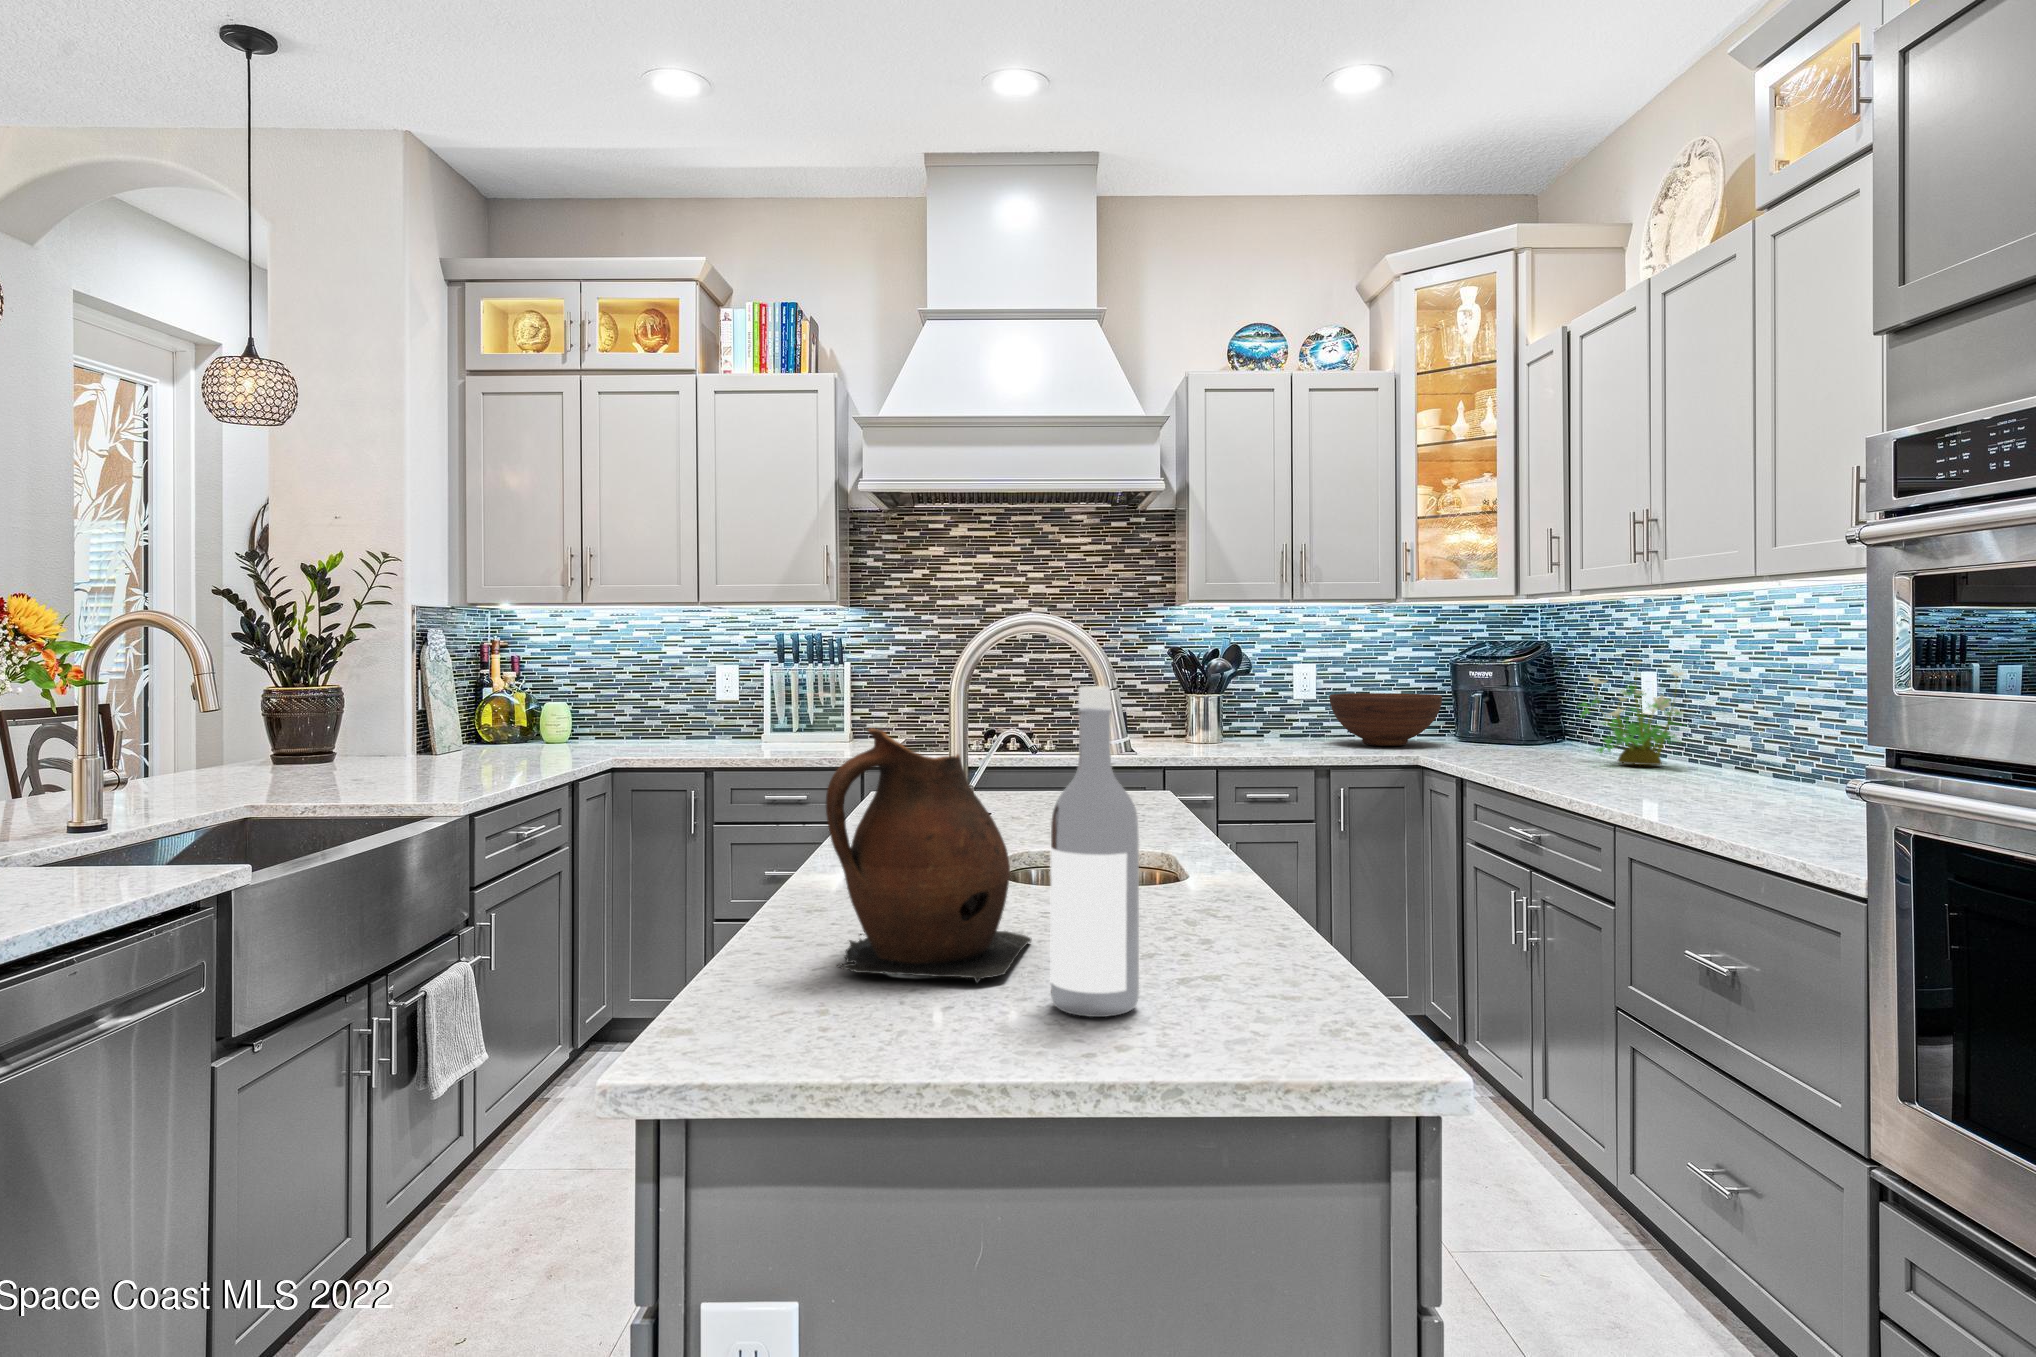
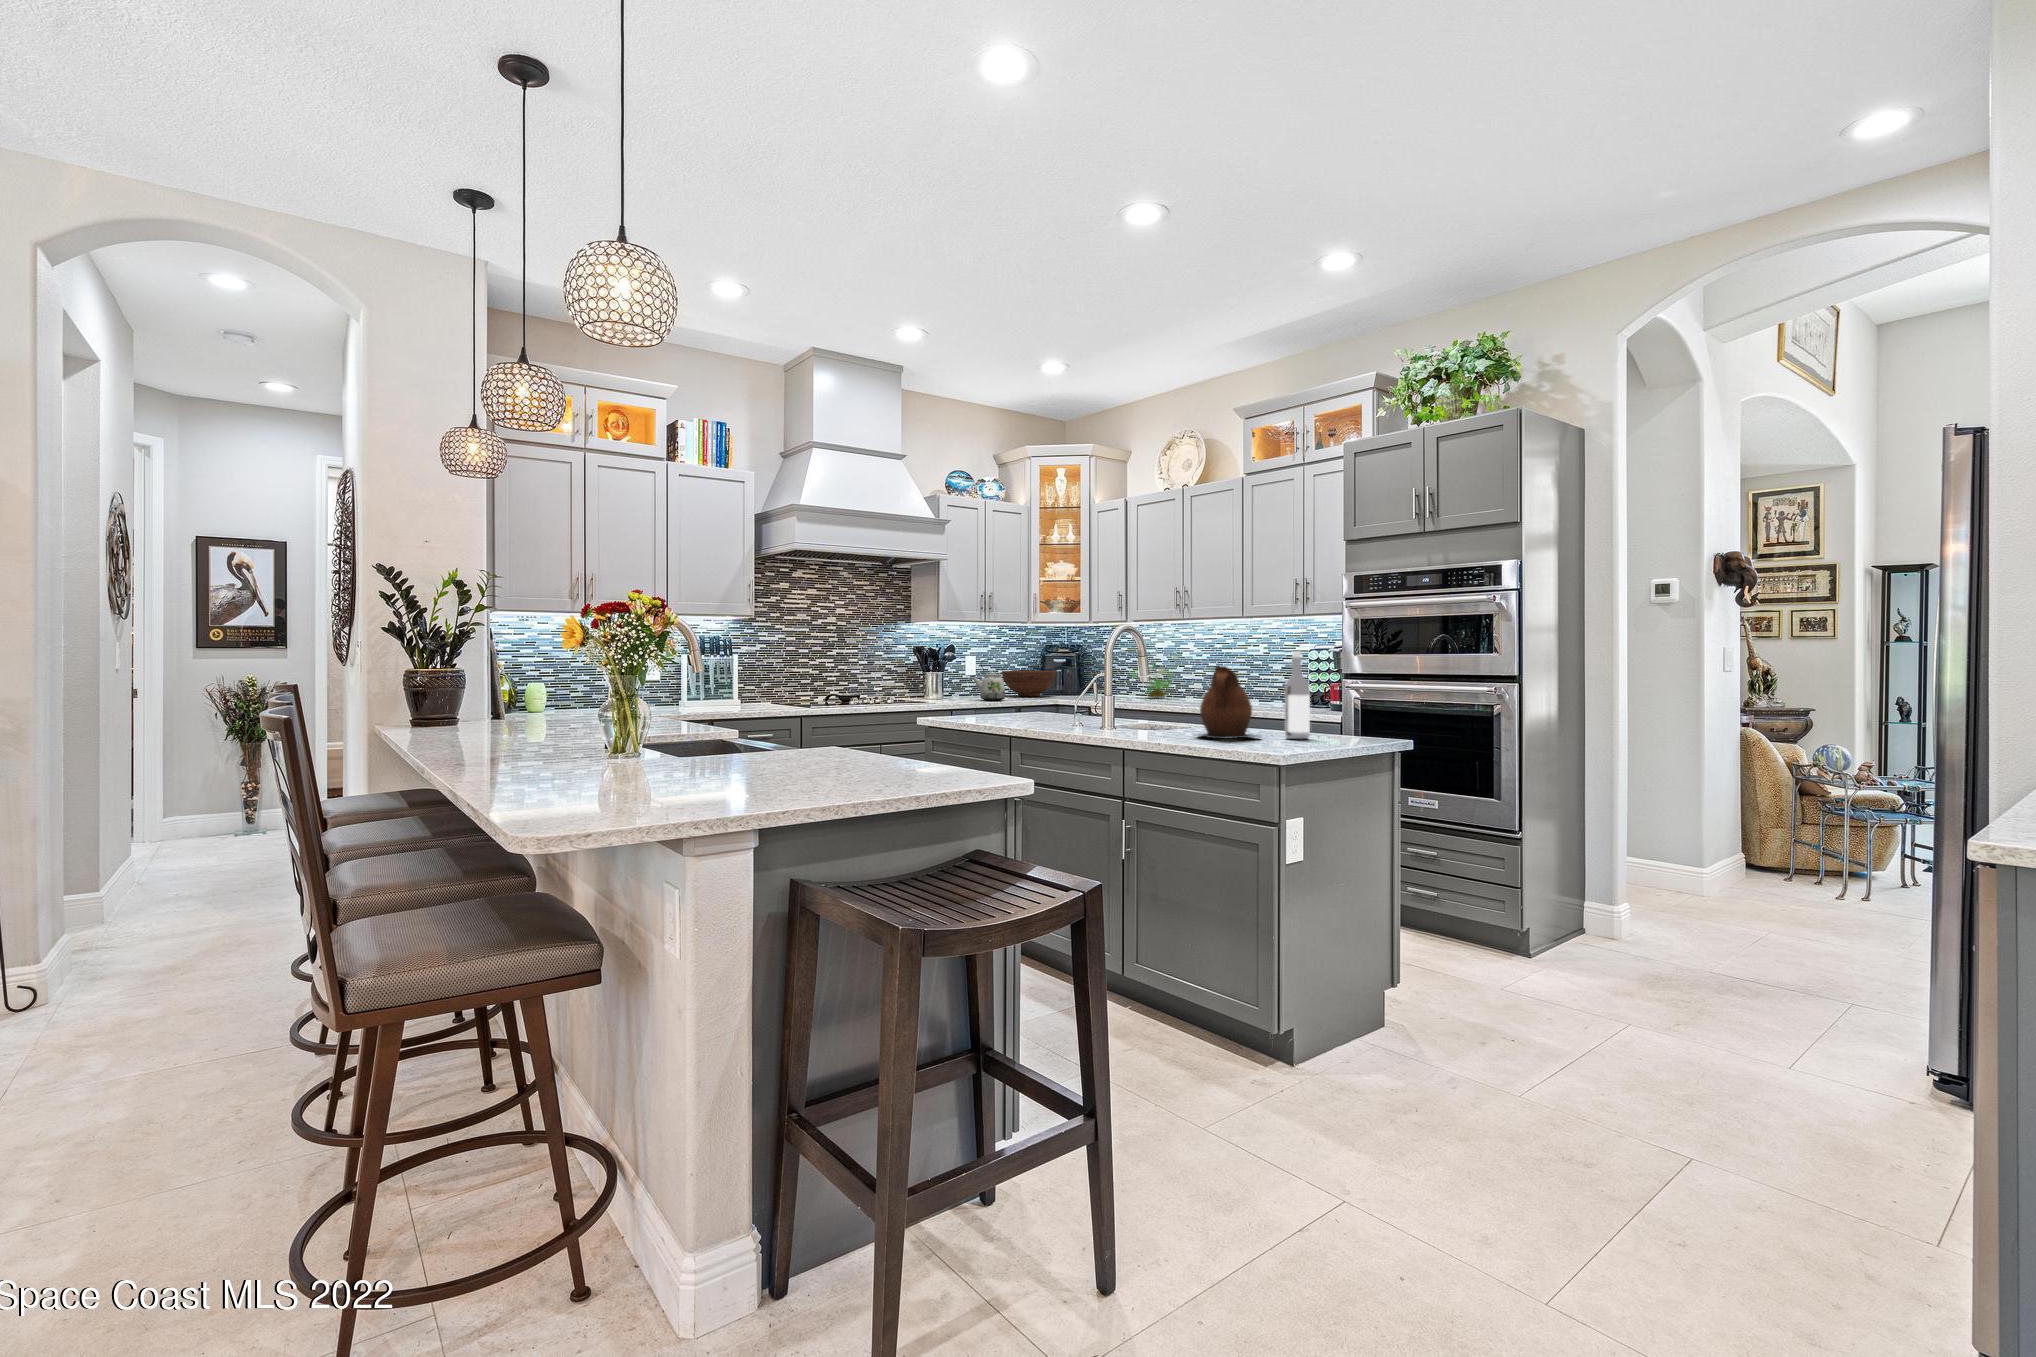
kettle: none [1221,671,1284,753] -> present [971,659,1005,701]

